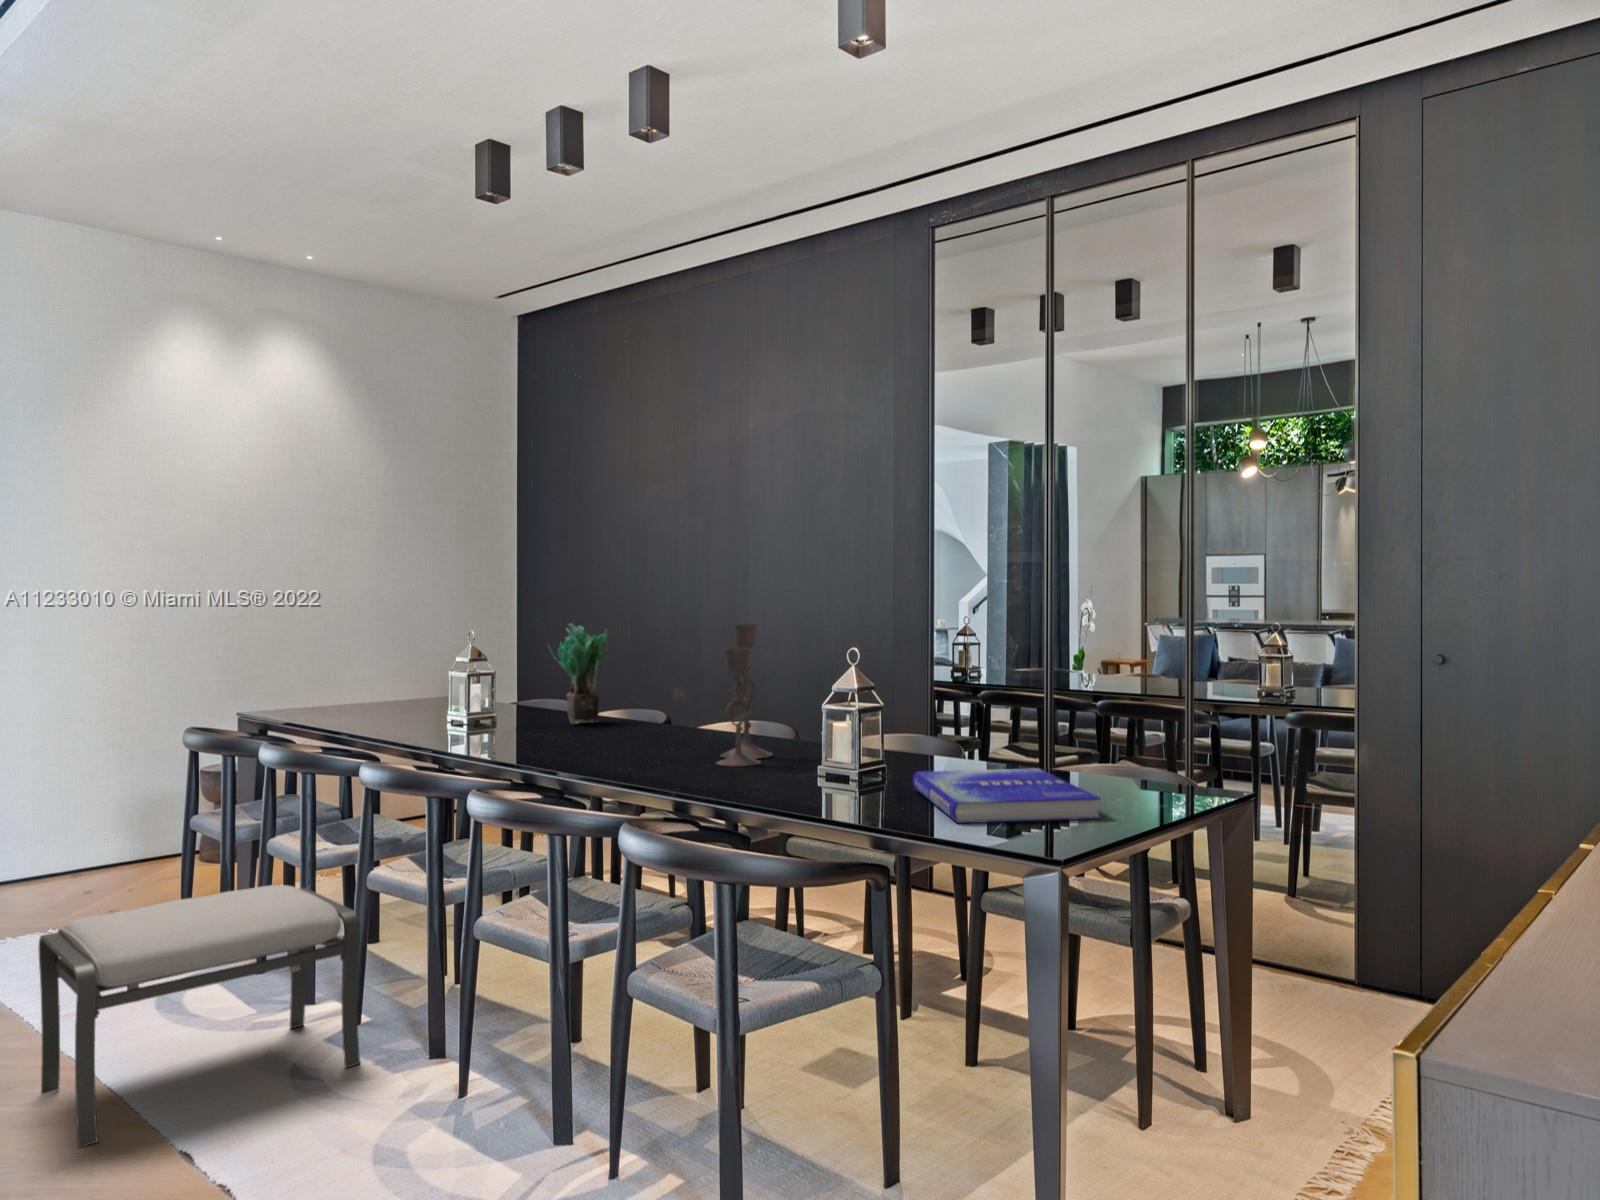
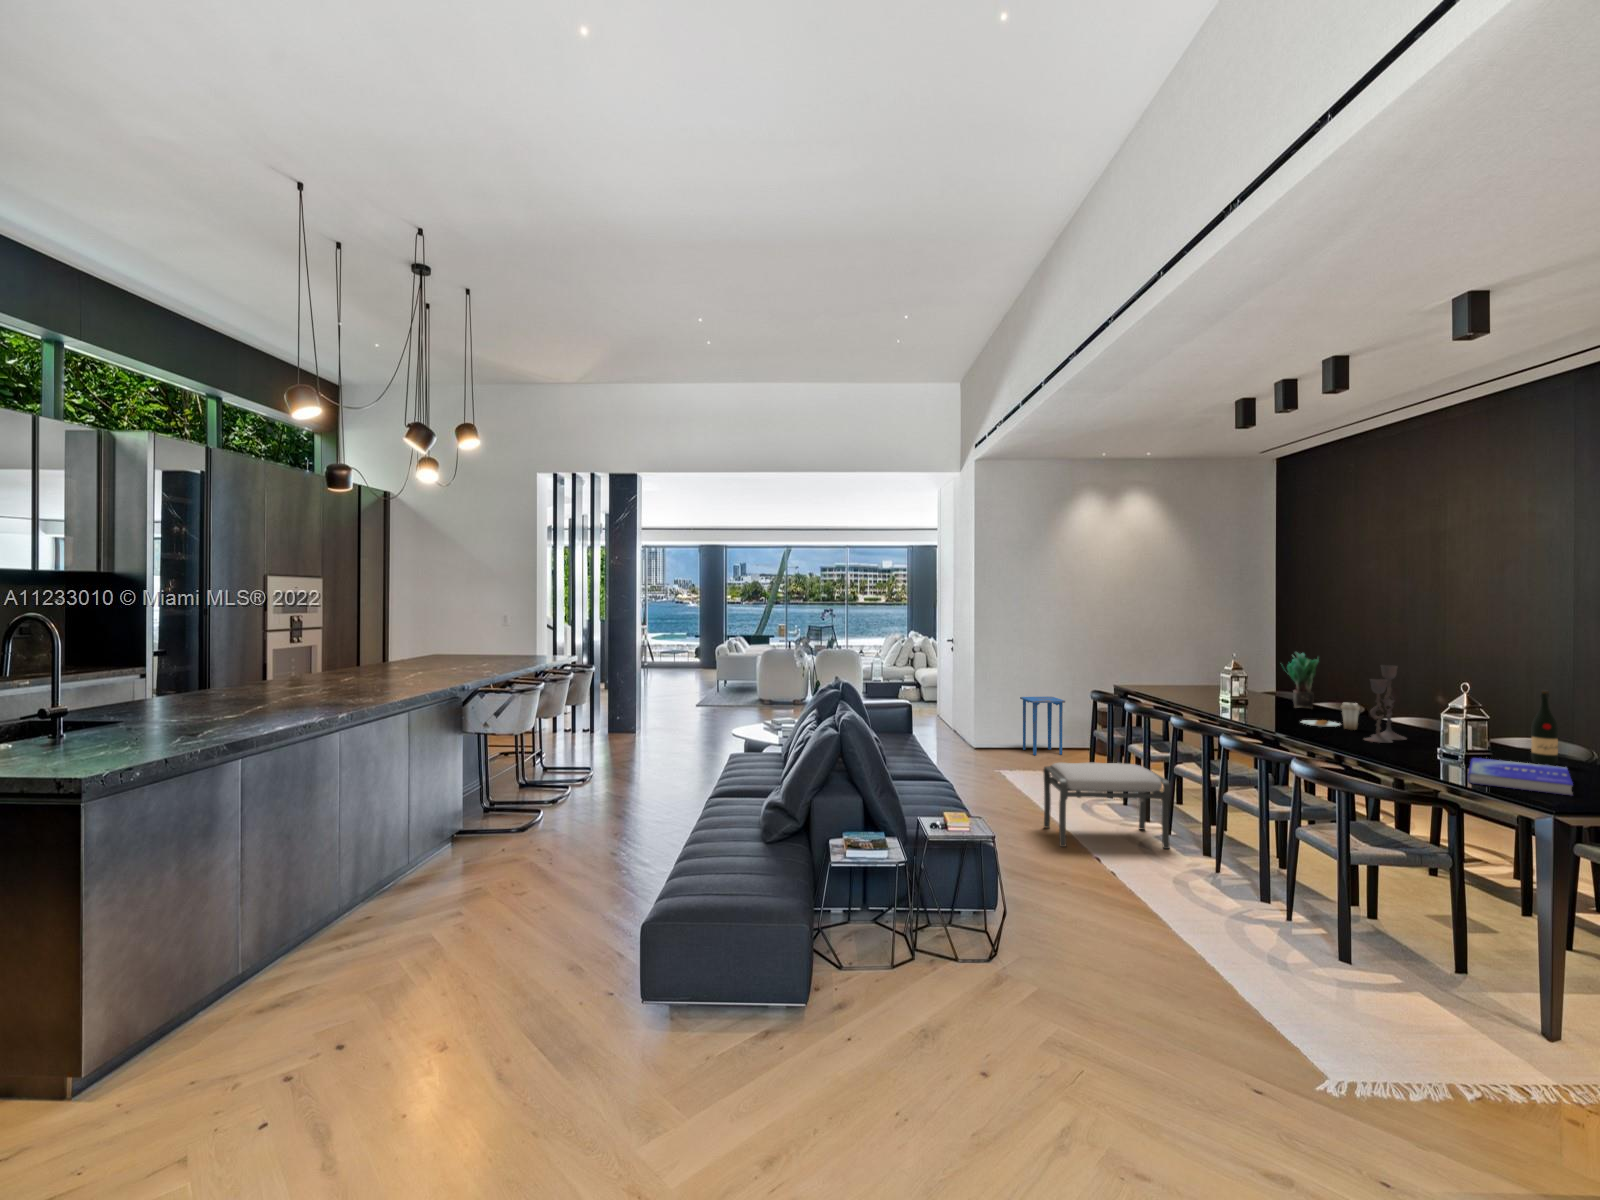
wine bottle: none [959,643,993,769] -> present [1531,690,1558,765]
plate: none [599,700,695,751] -> present [1301,703,1360,730]
side table: none [24,758,133,890] -> present [1020,697,1065,755]

